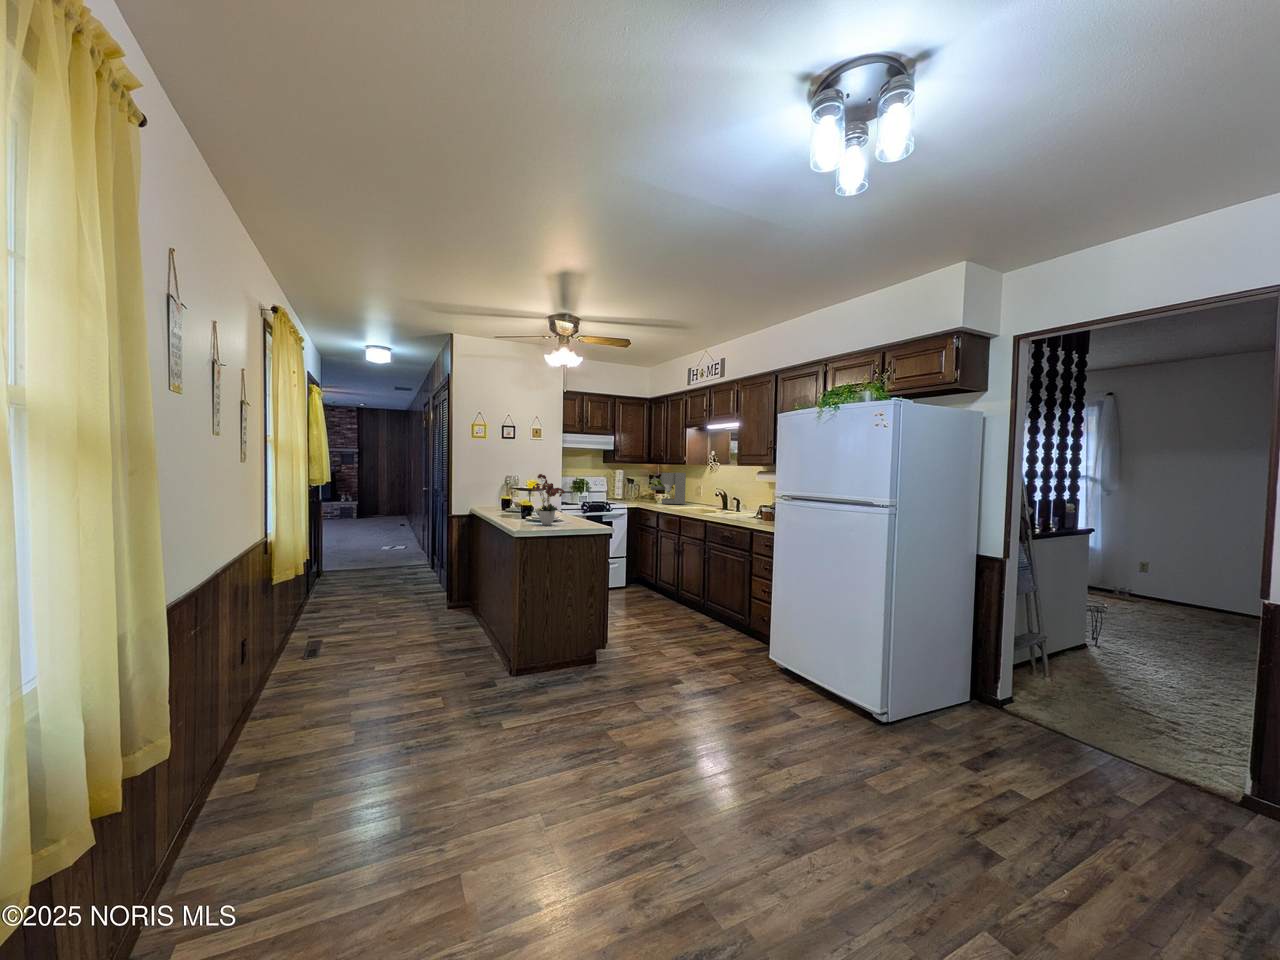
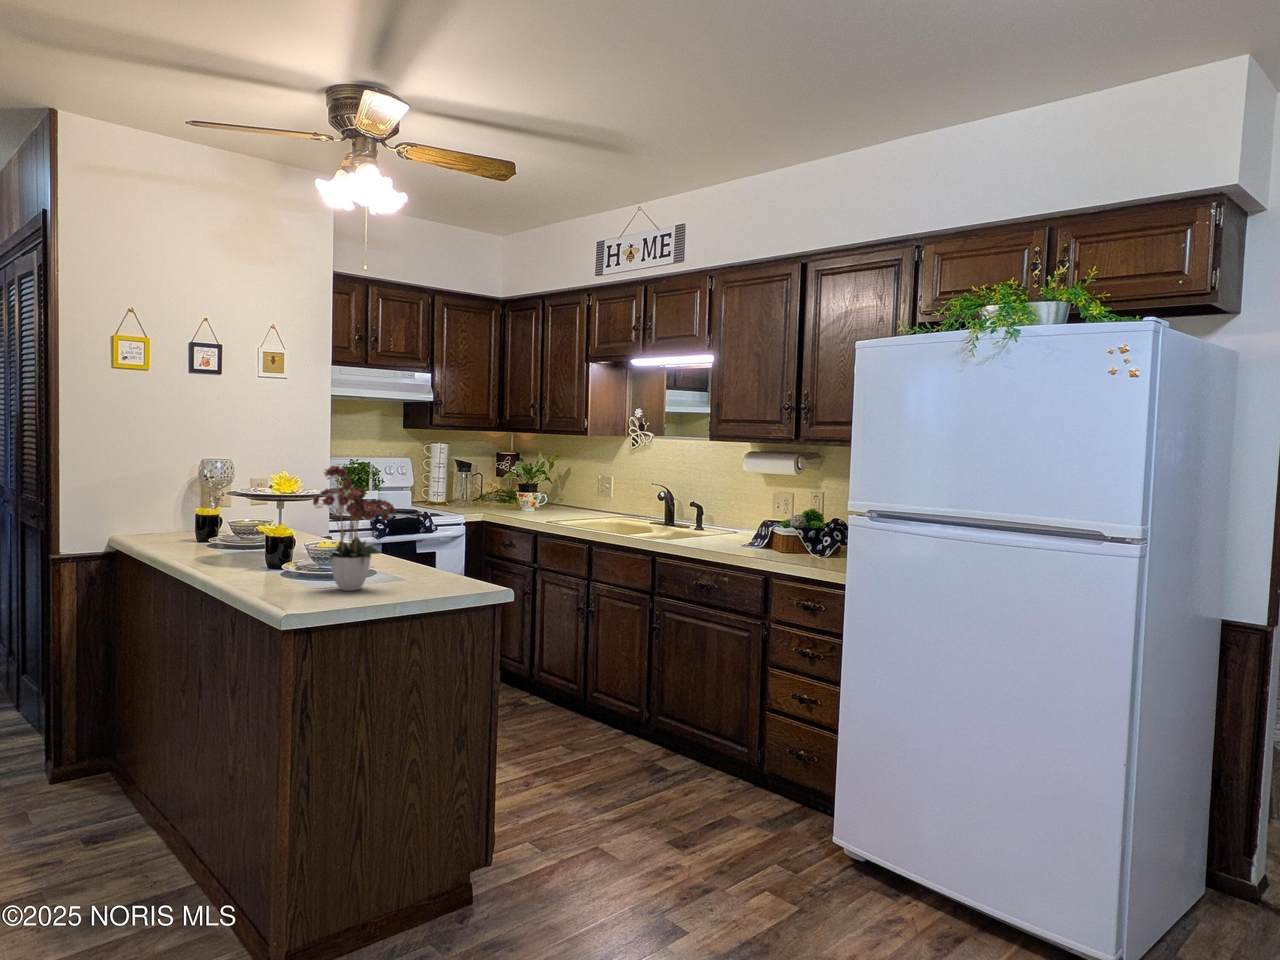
coffee maker: present [651,473,686,505] -> none [513,450,585,516]

